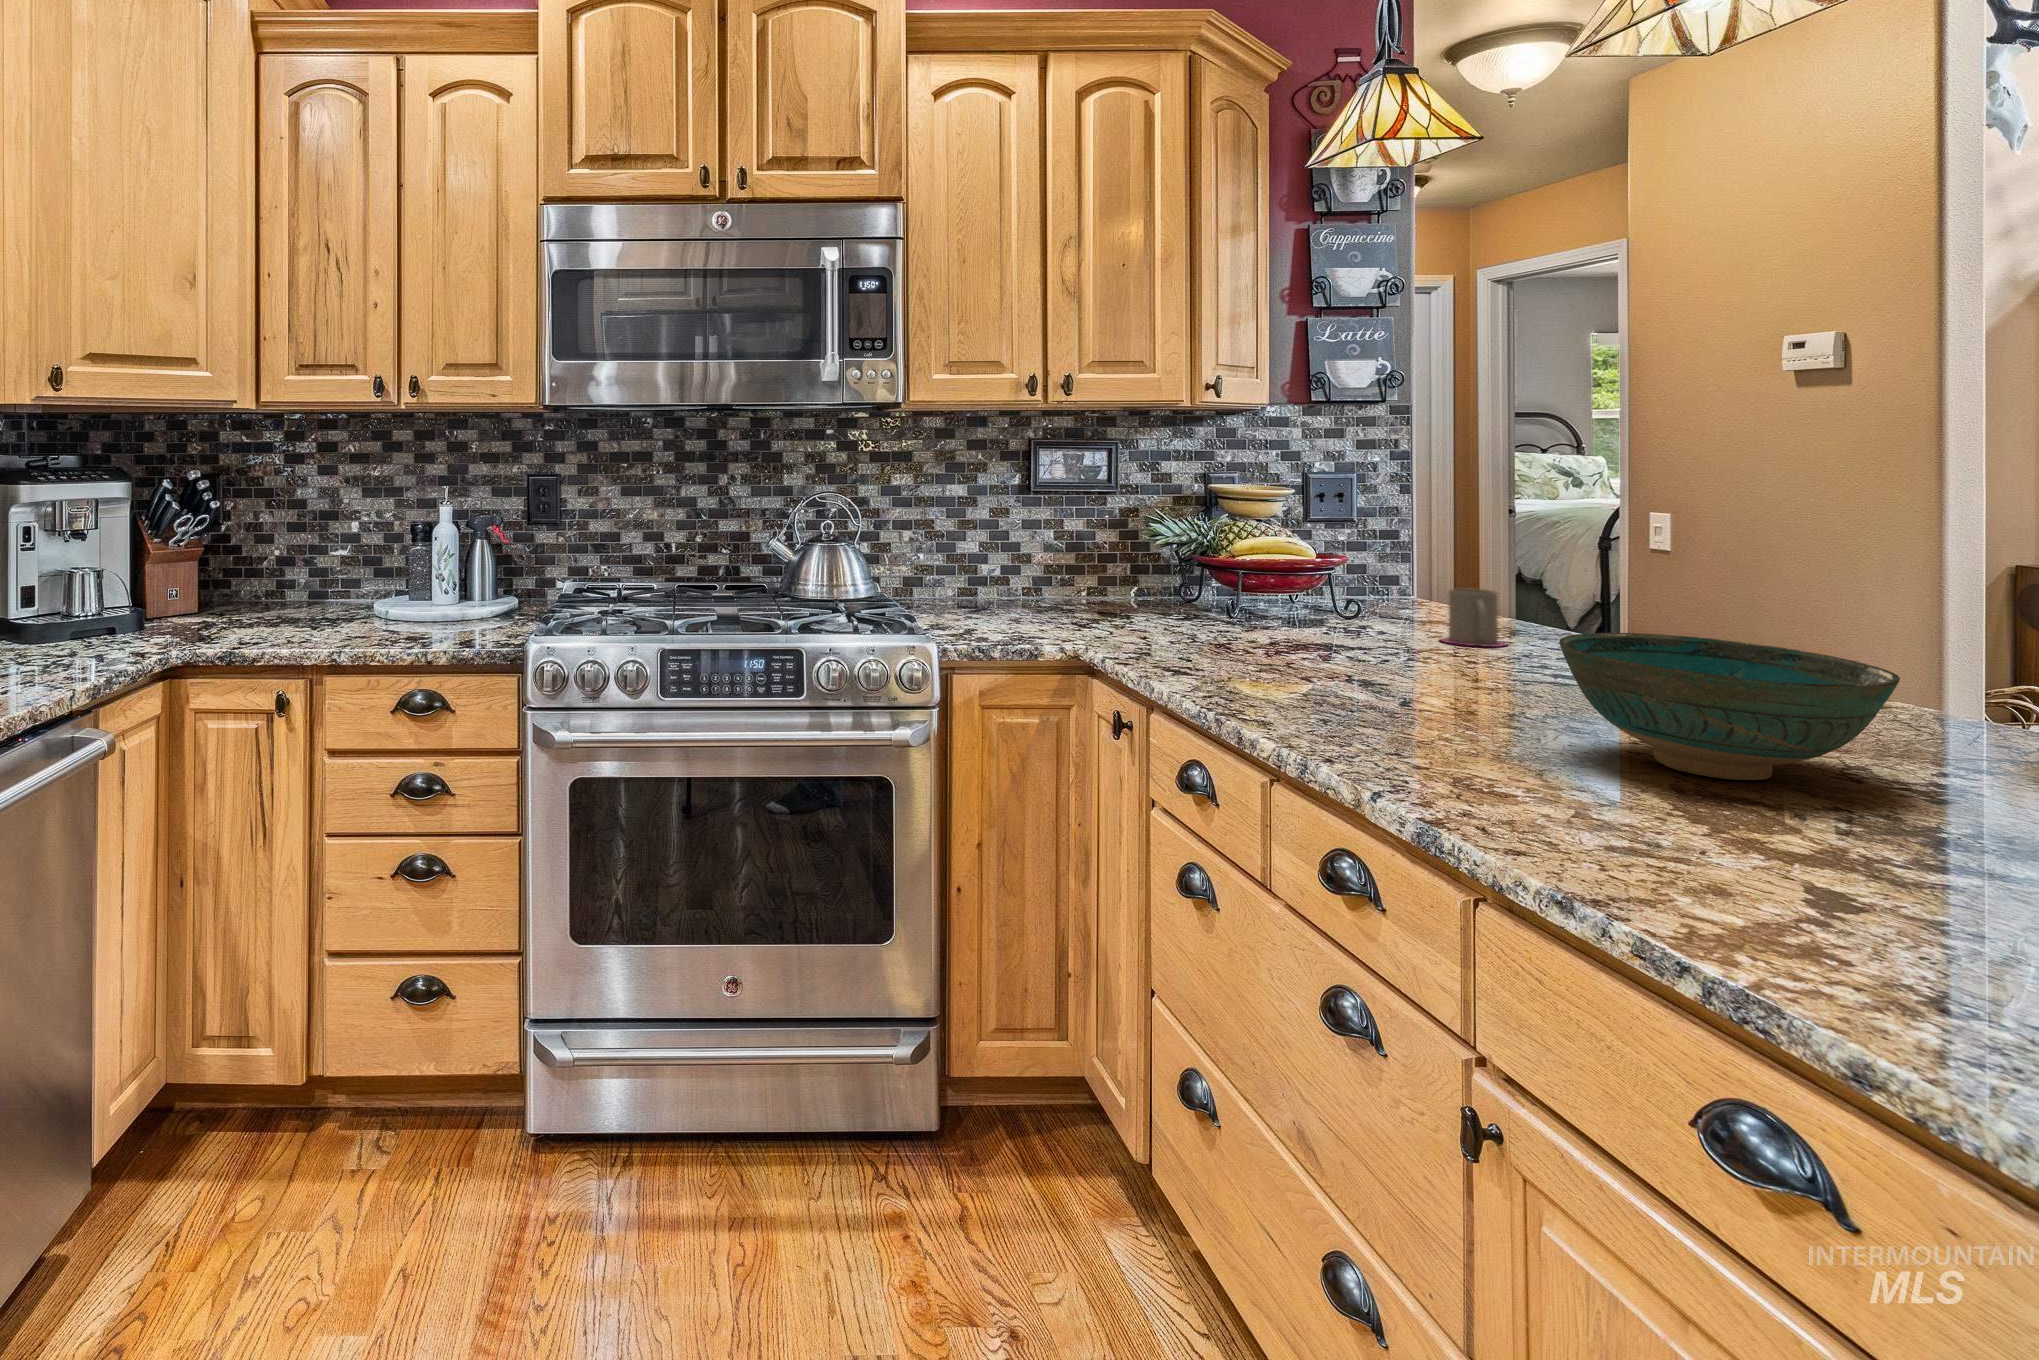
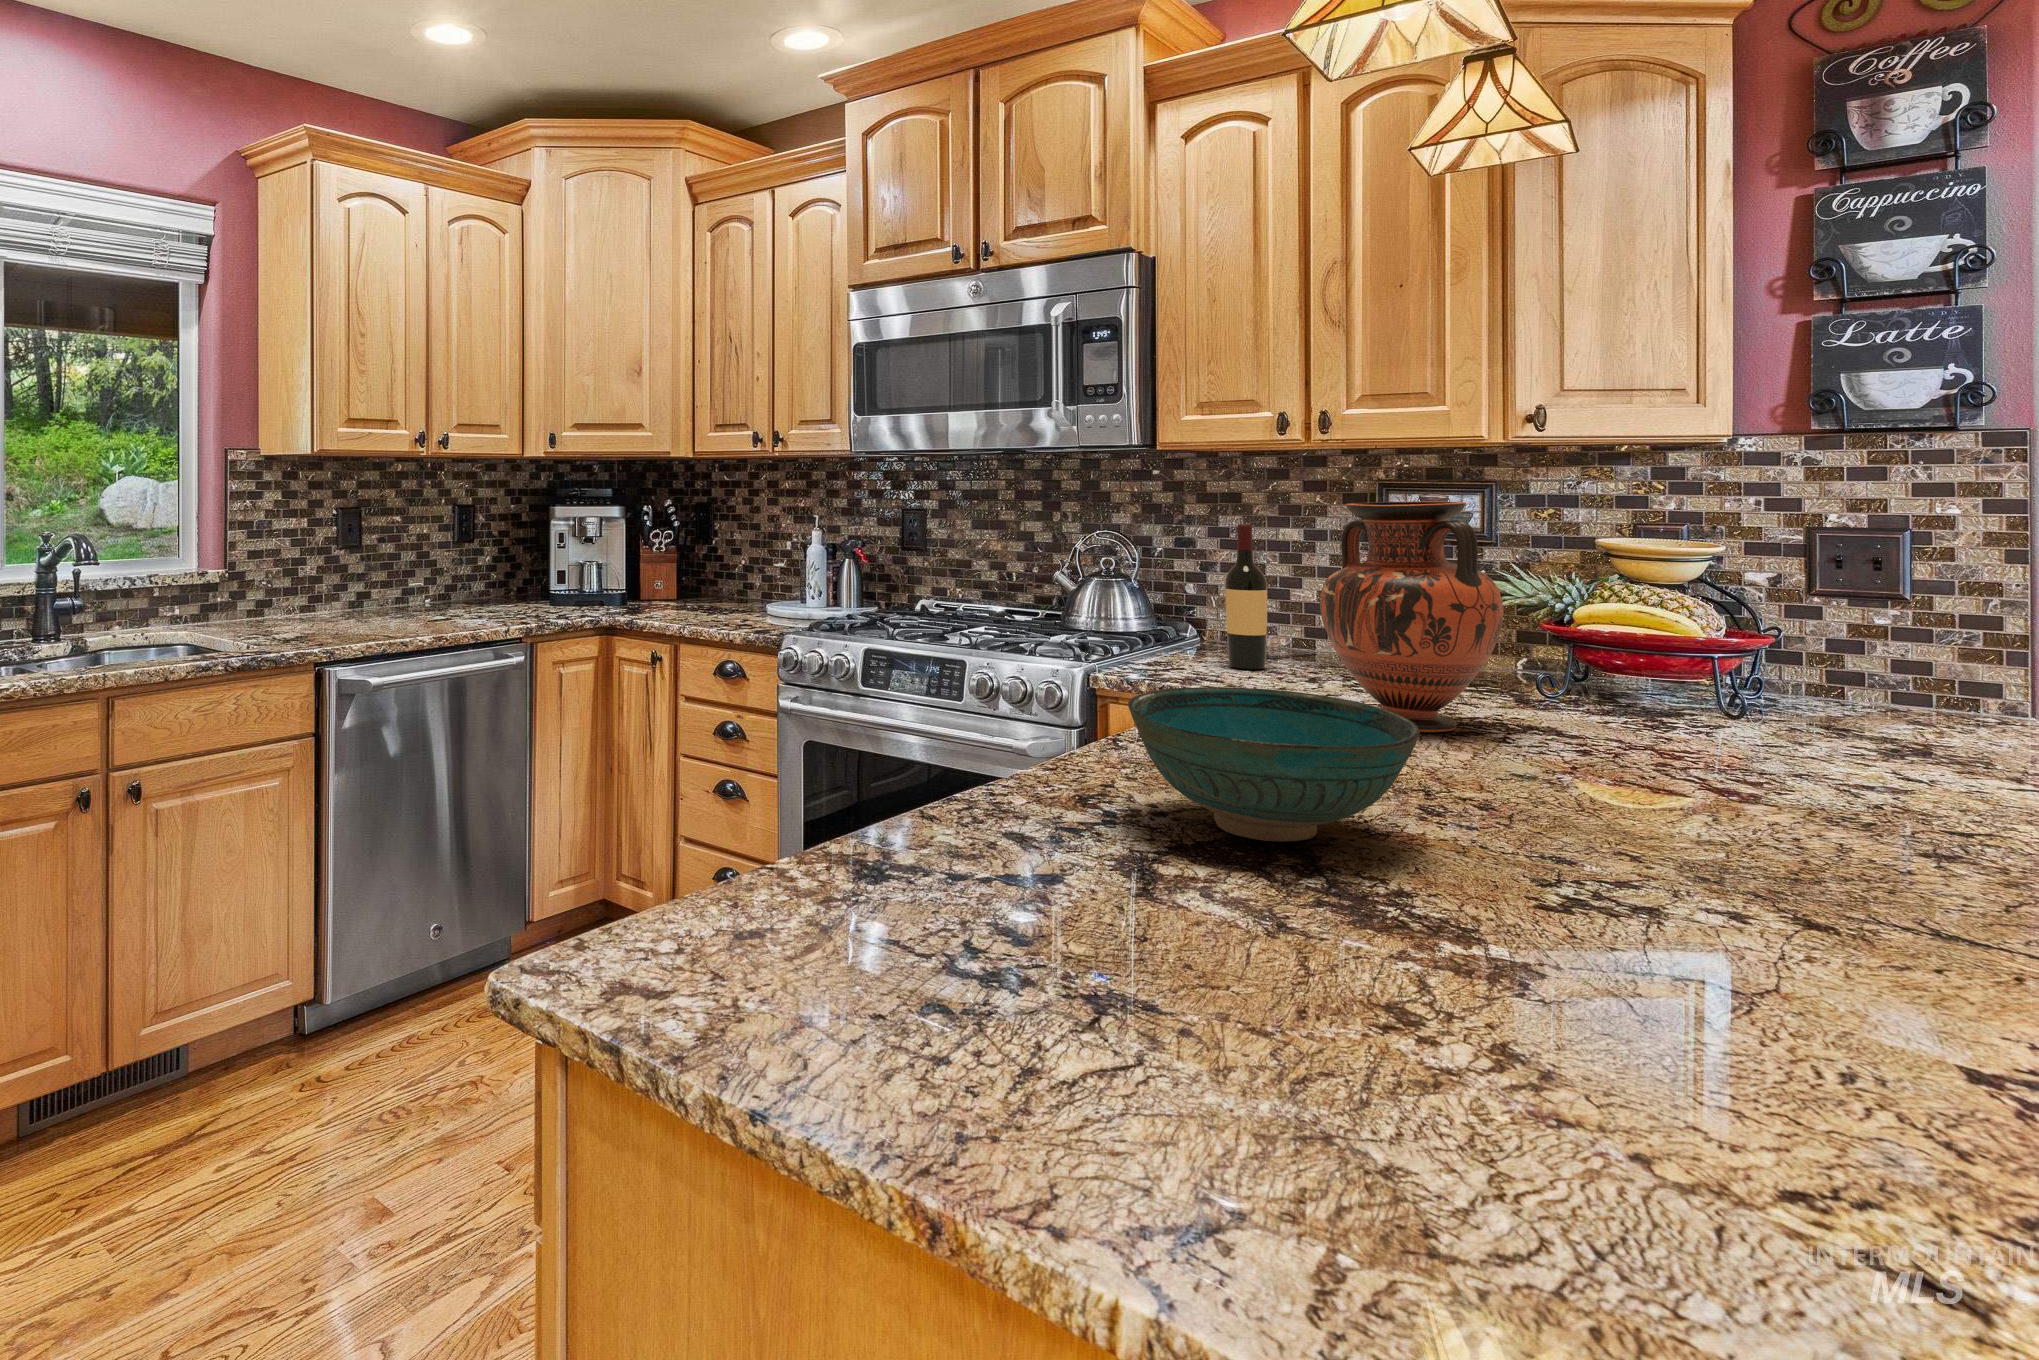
vase: none [1225,455,1380,658] -> present [1320,501,1503,732]
wine bottle: none [976,482,1014,621] -> present [1225,524,1267,669]
mug: present [1440,588,1507,647] -> none [1669,680,1770,760]

